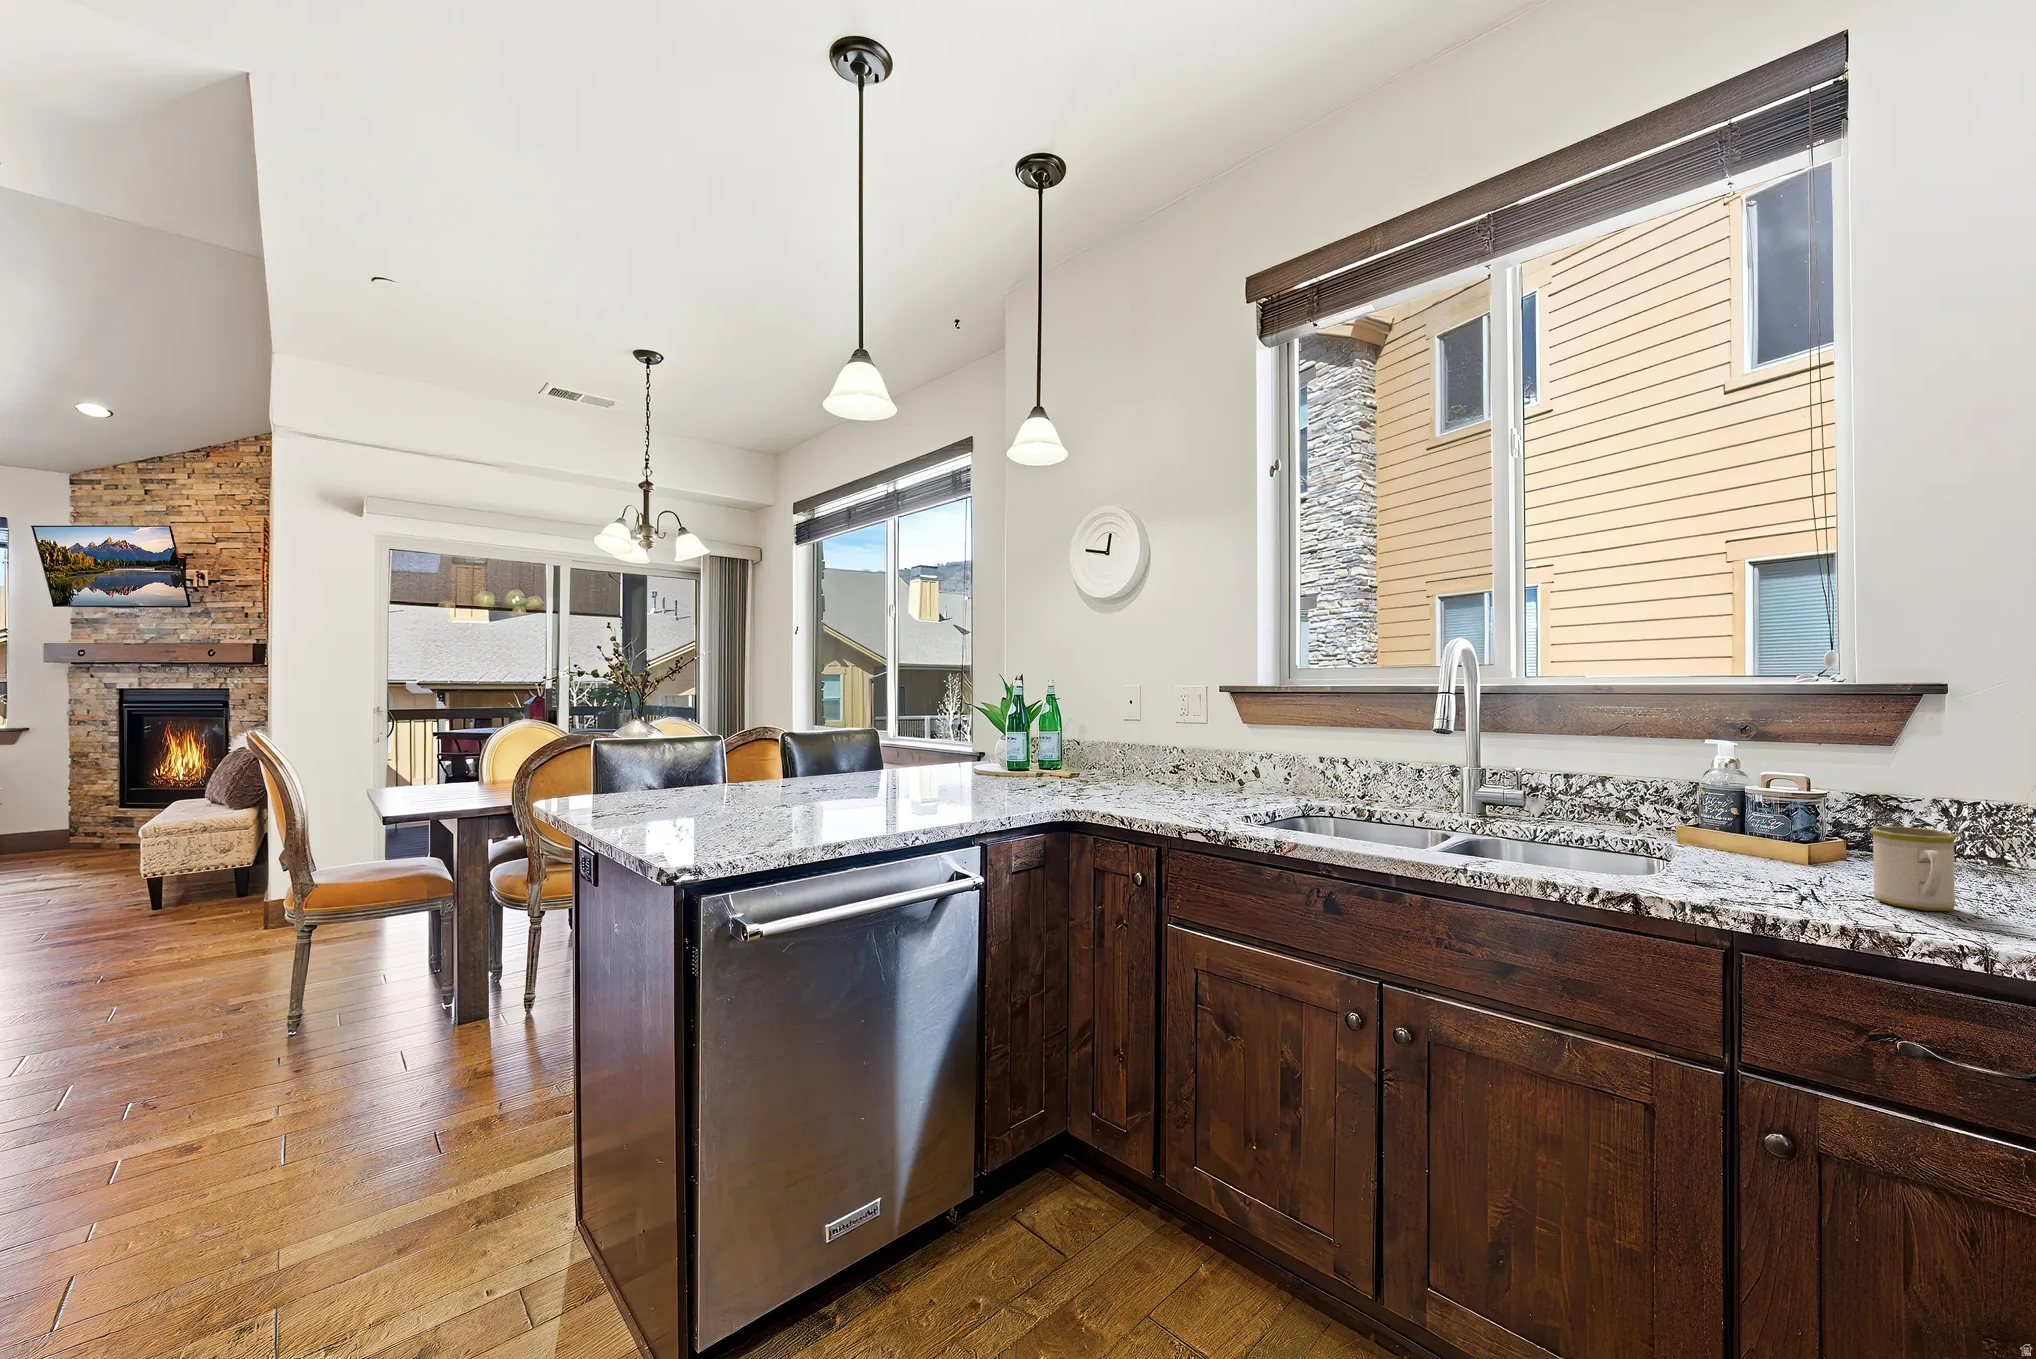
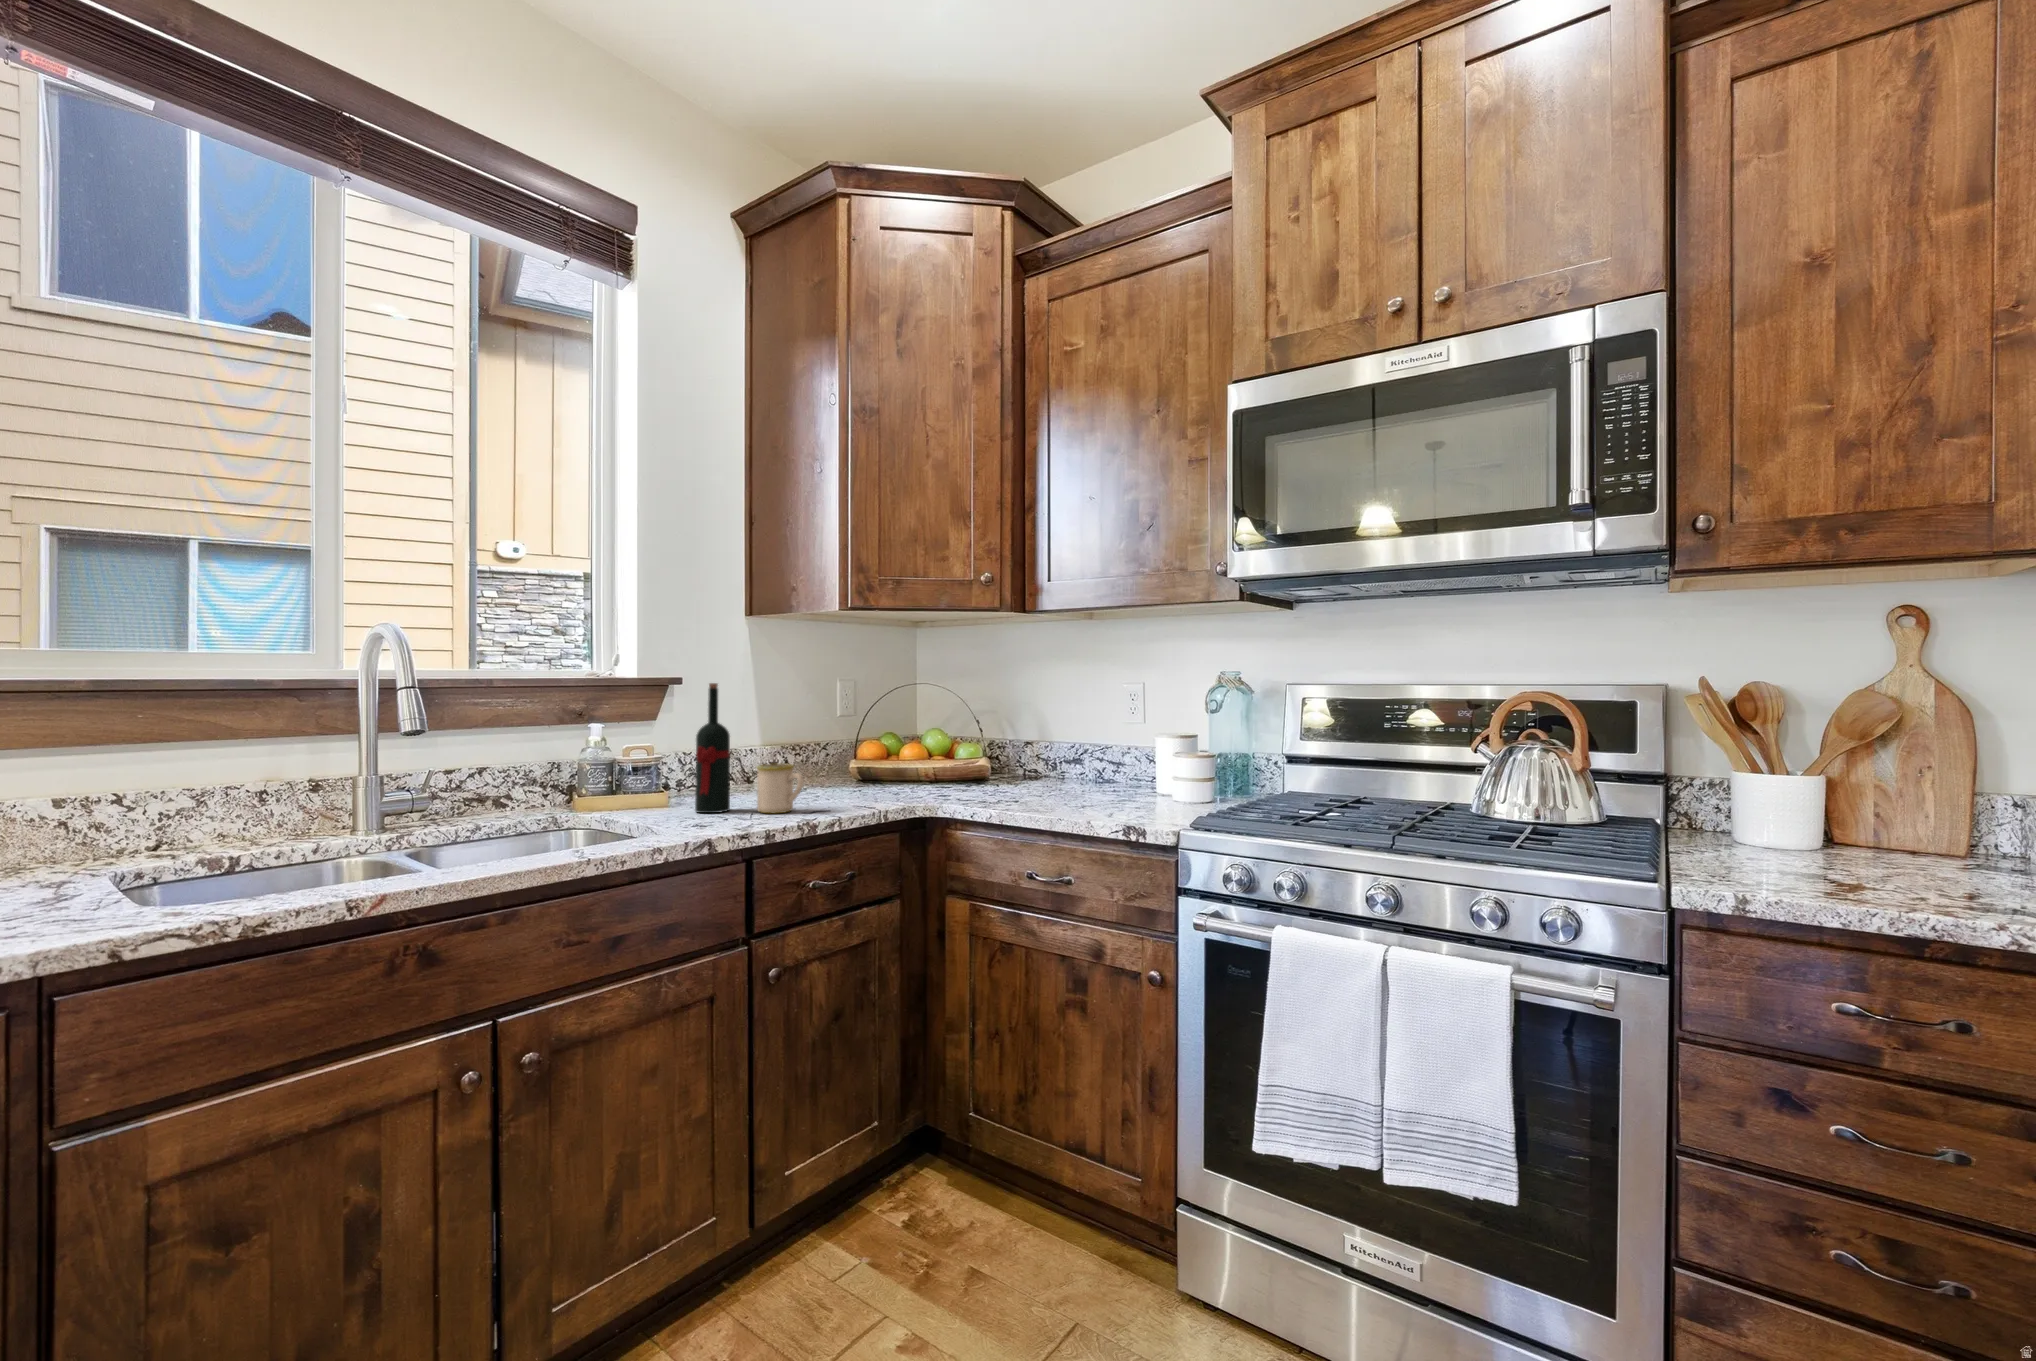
wine bottle: none [1789,699,1871,885] -> present [695,683,730,813]

